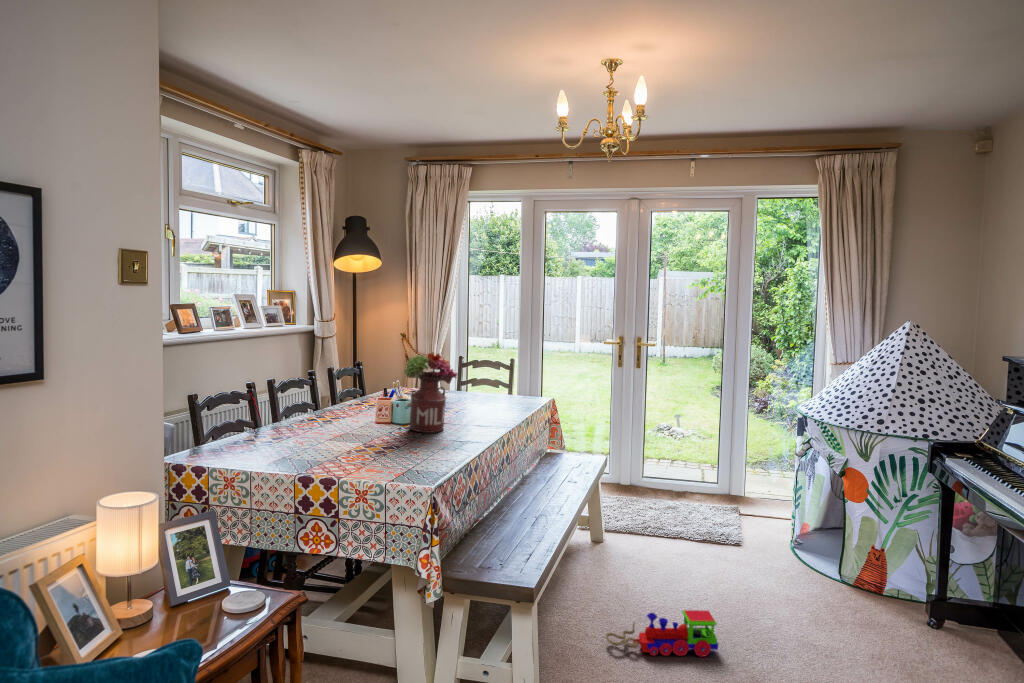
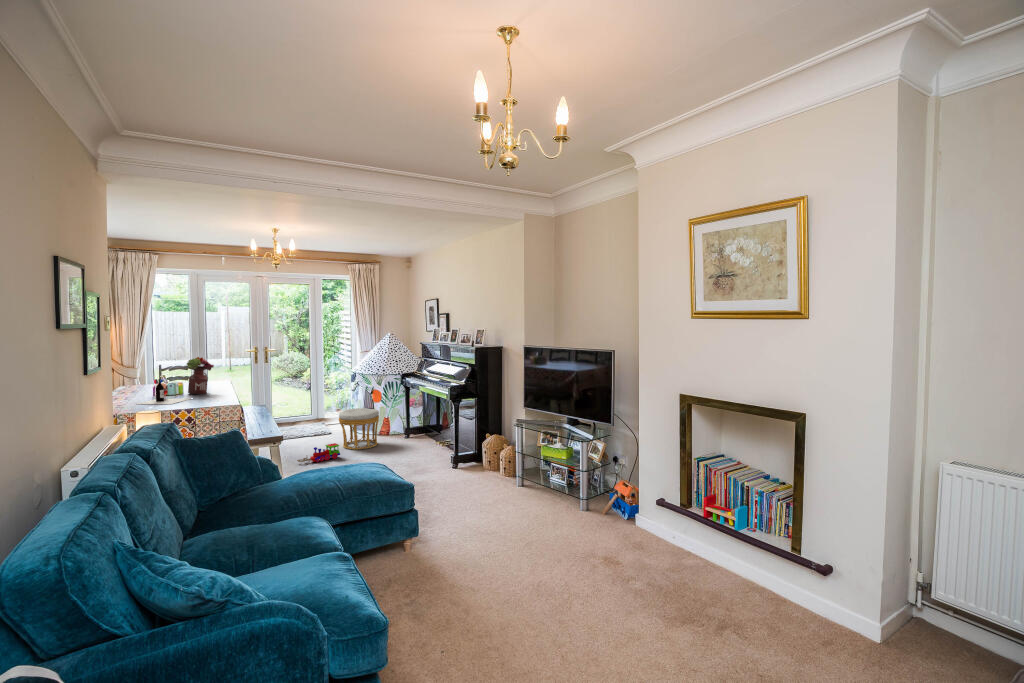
wine bottle: none [280,396,387,458] -> present [138,379,190,404]
ottoman: none [736,511,850,638] -> present [339,408,379,450]

